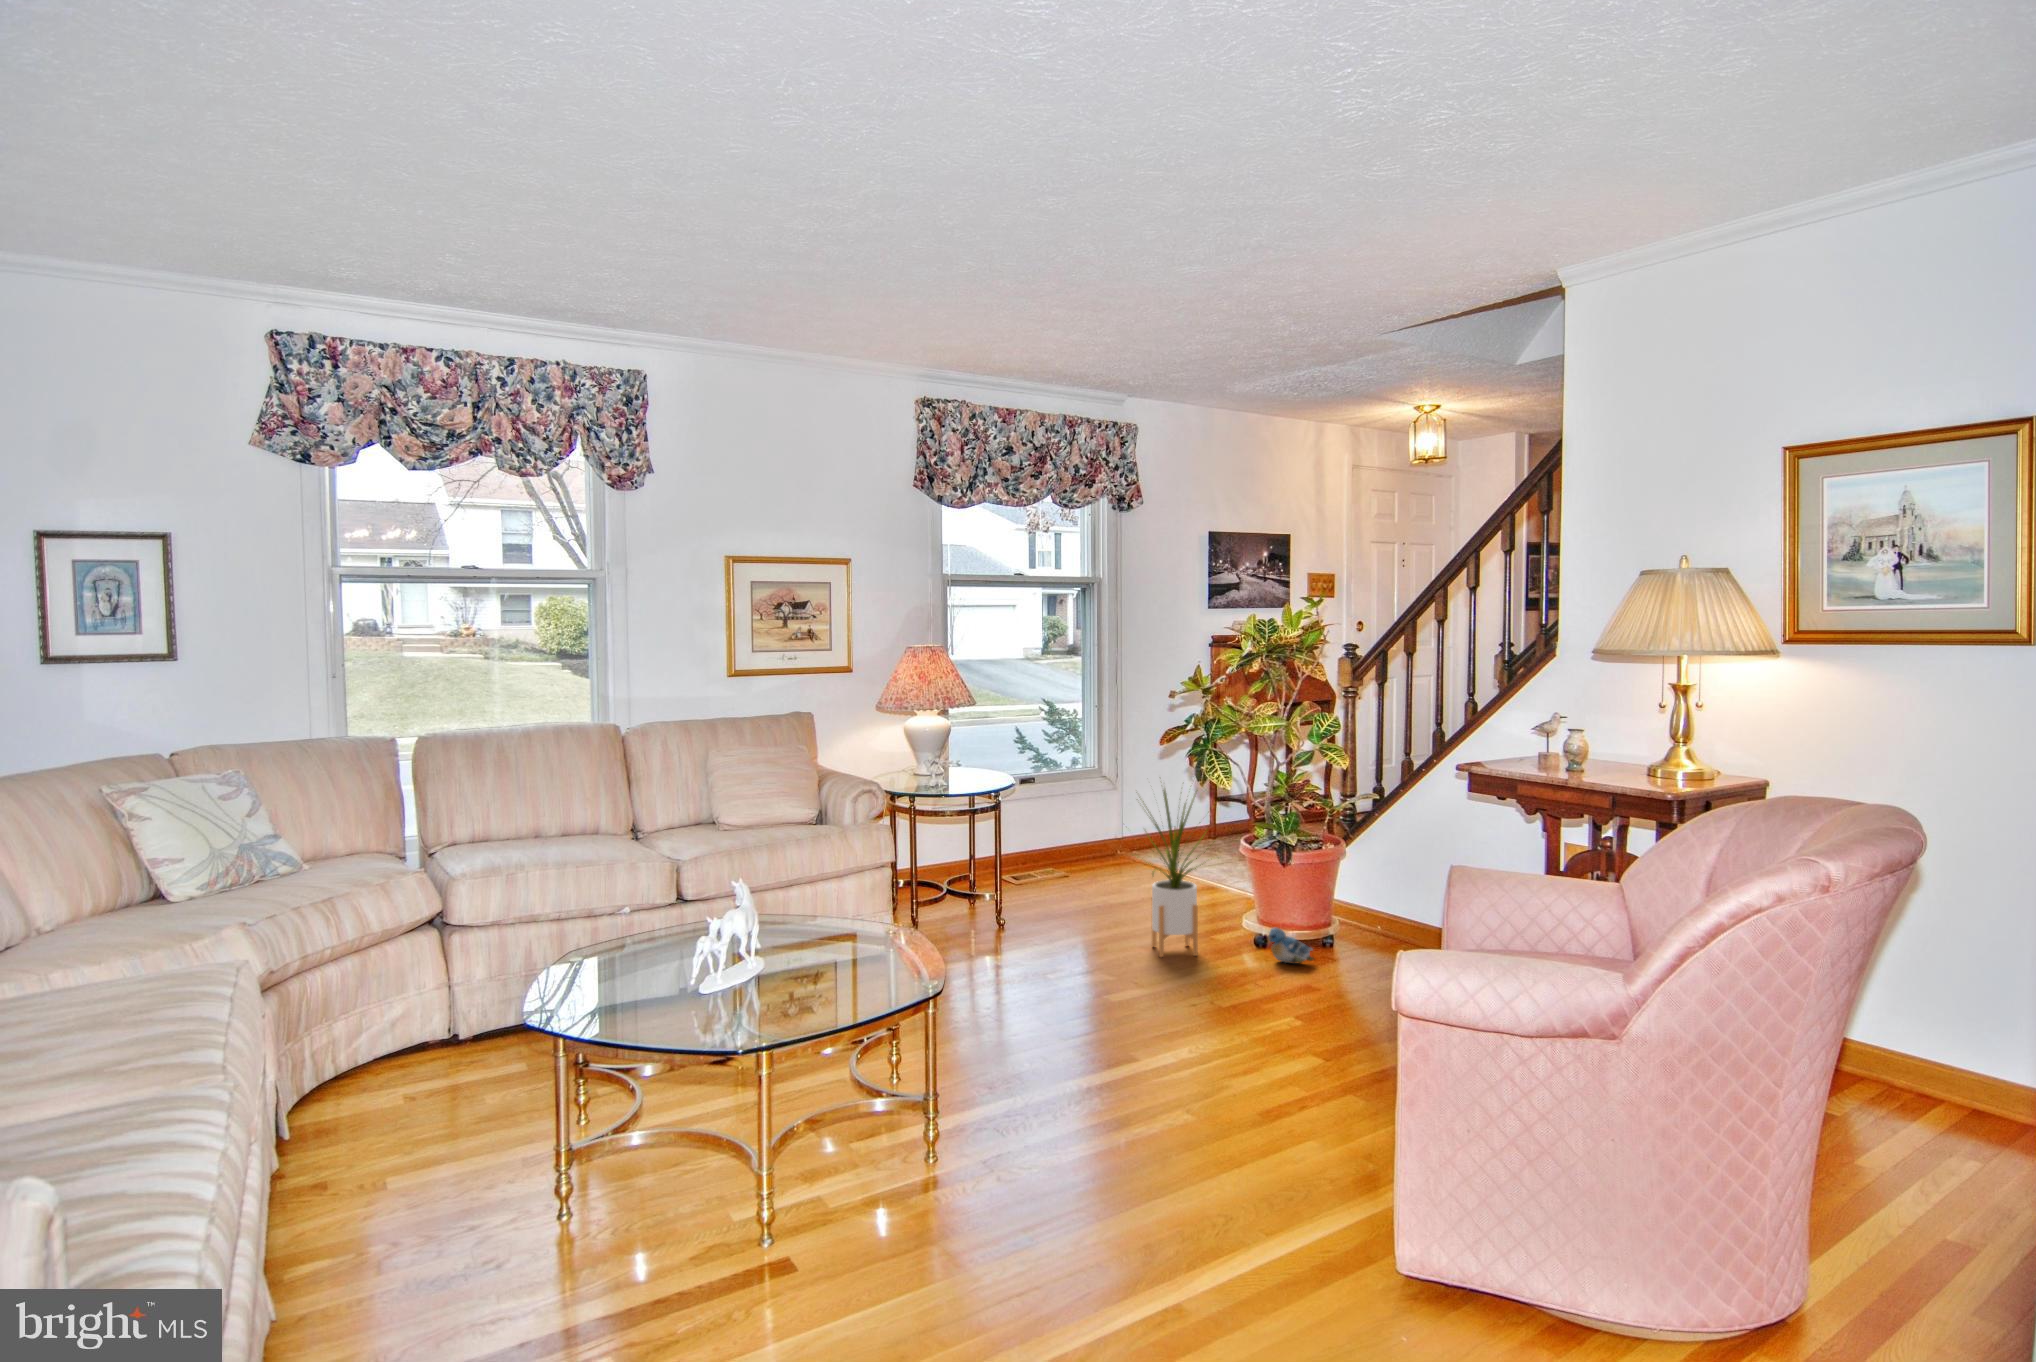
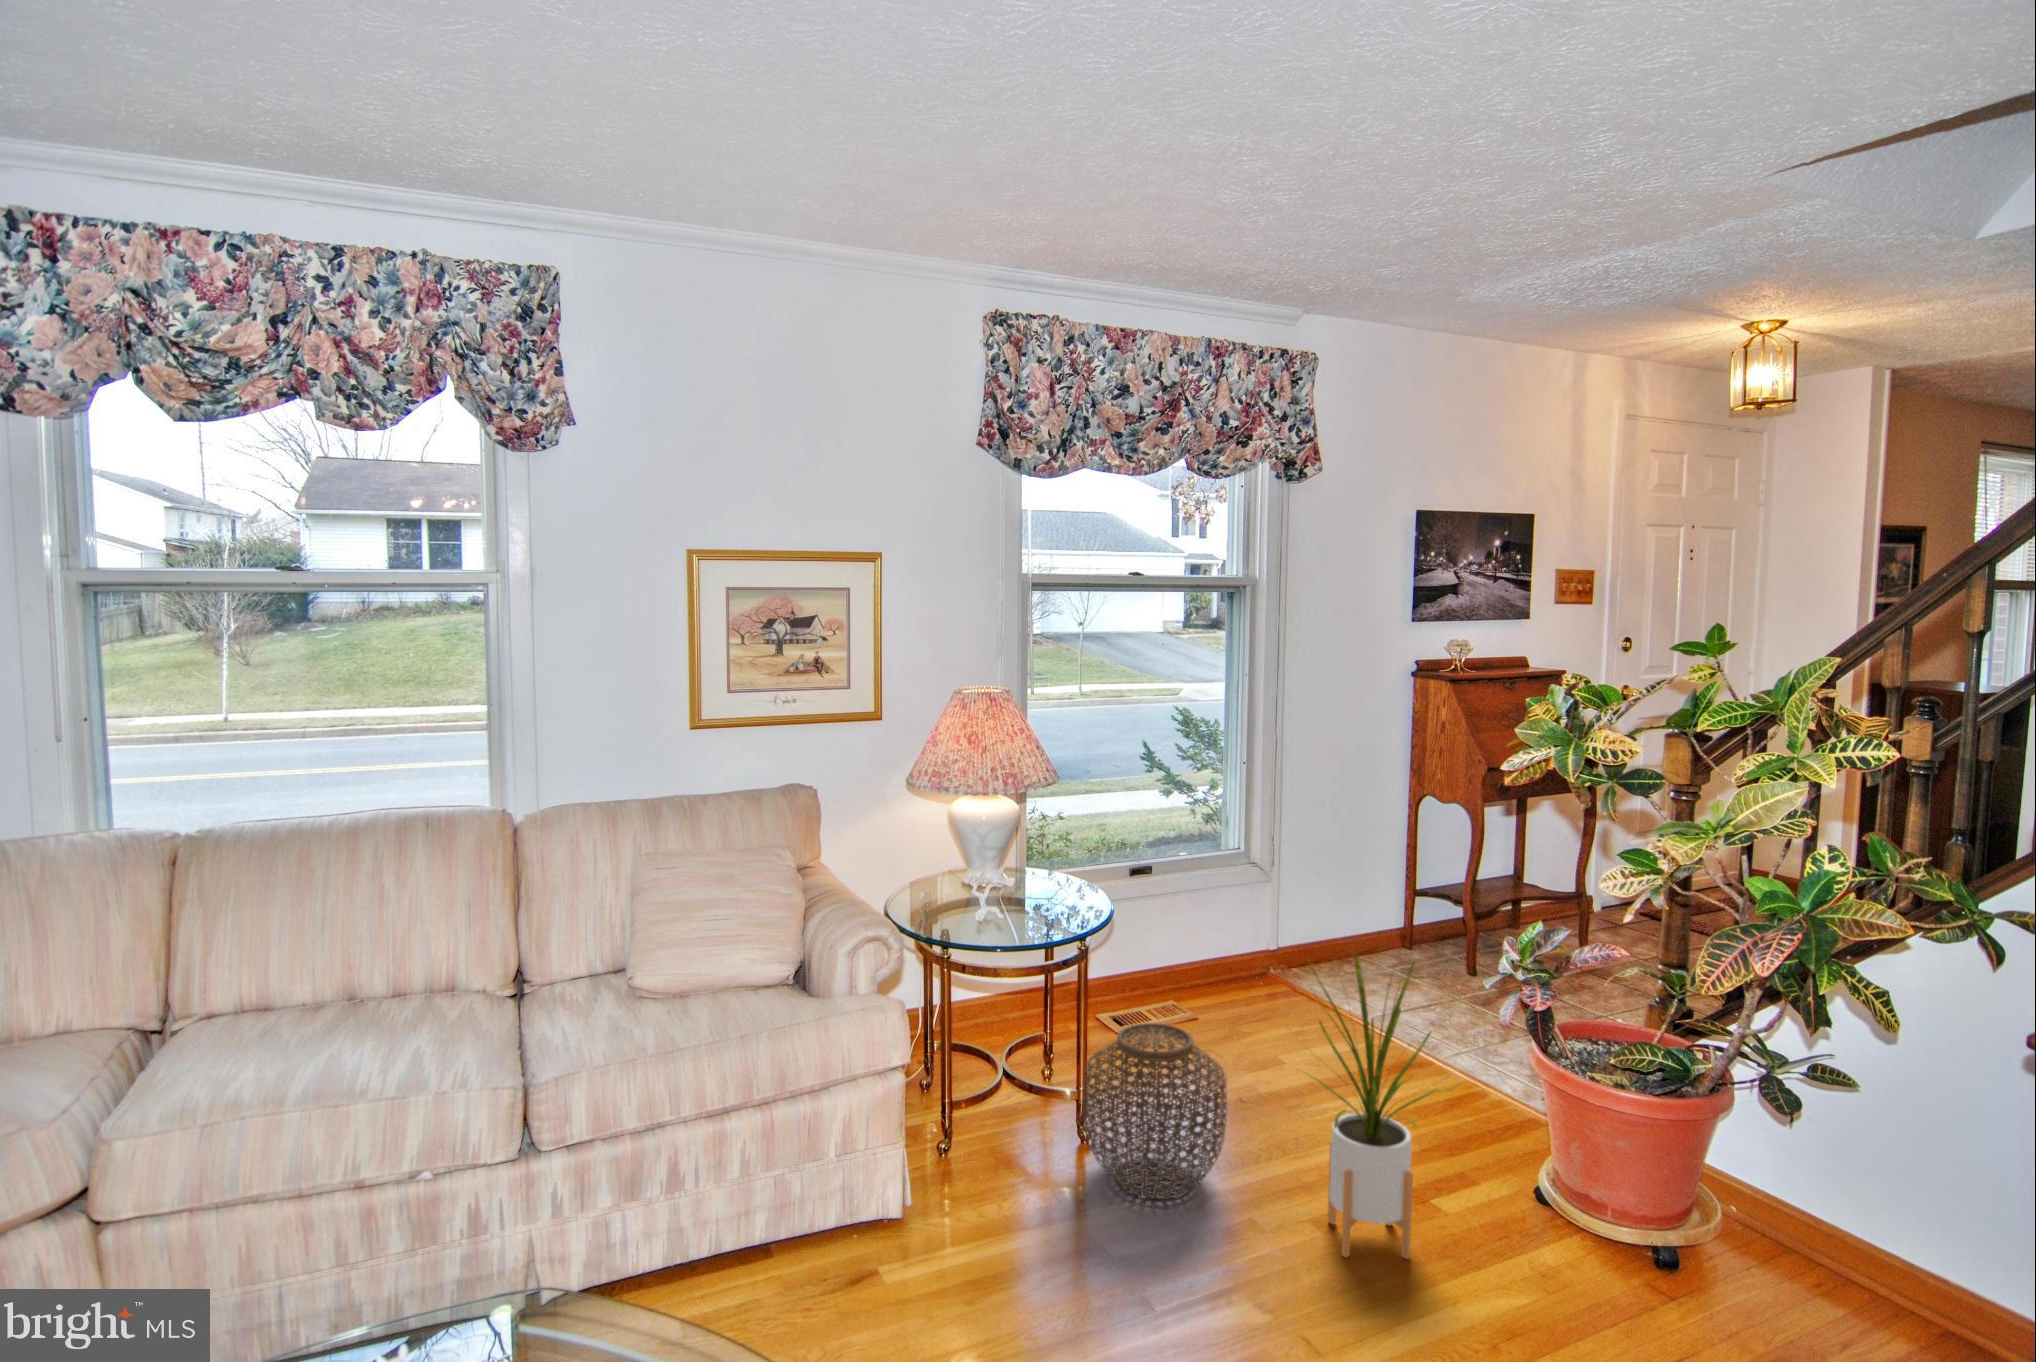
woven basket: none [1003,843,1091,944] -> present [1082,1023,1227,1199]
plush toy: present [1268,928,1314,964] -> none [1539,1231,1633,1308]

